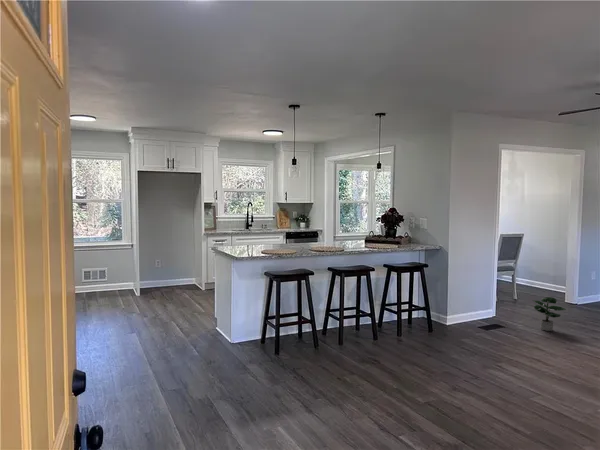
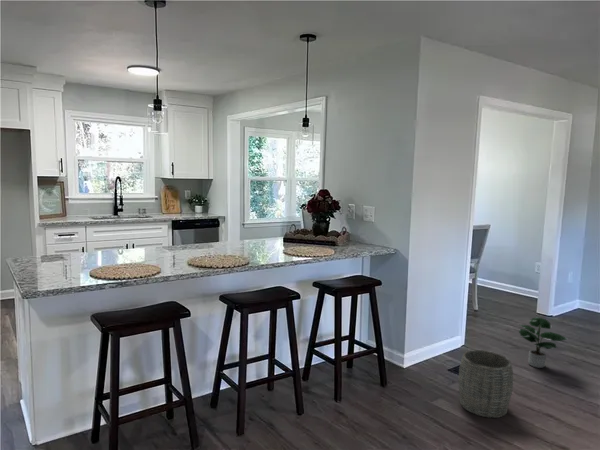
woven basket: none [479,309,514,349] -> present [458,350,513,418]

